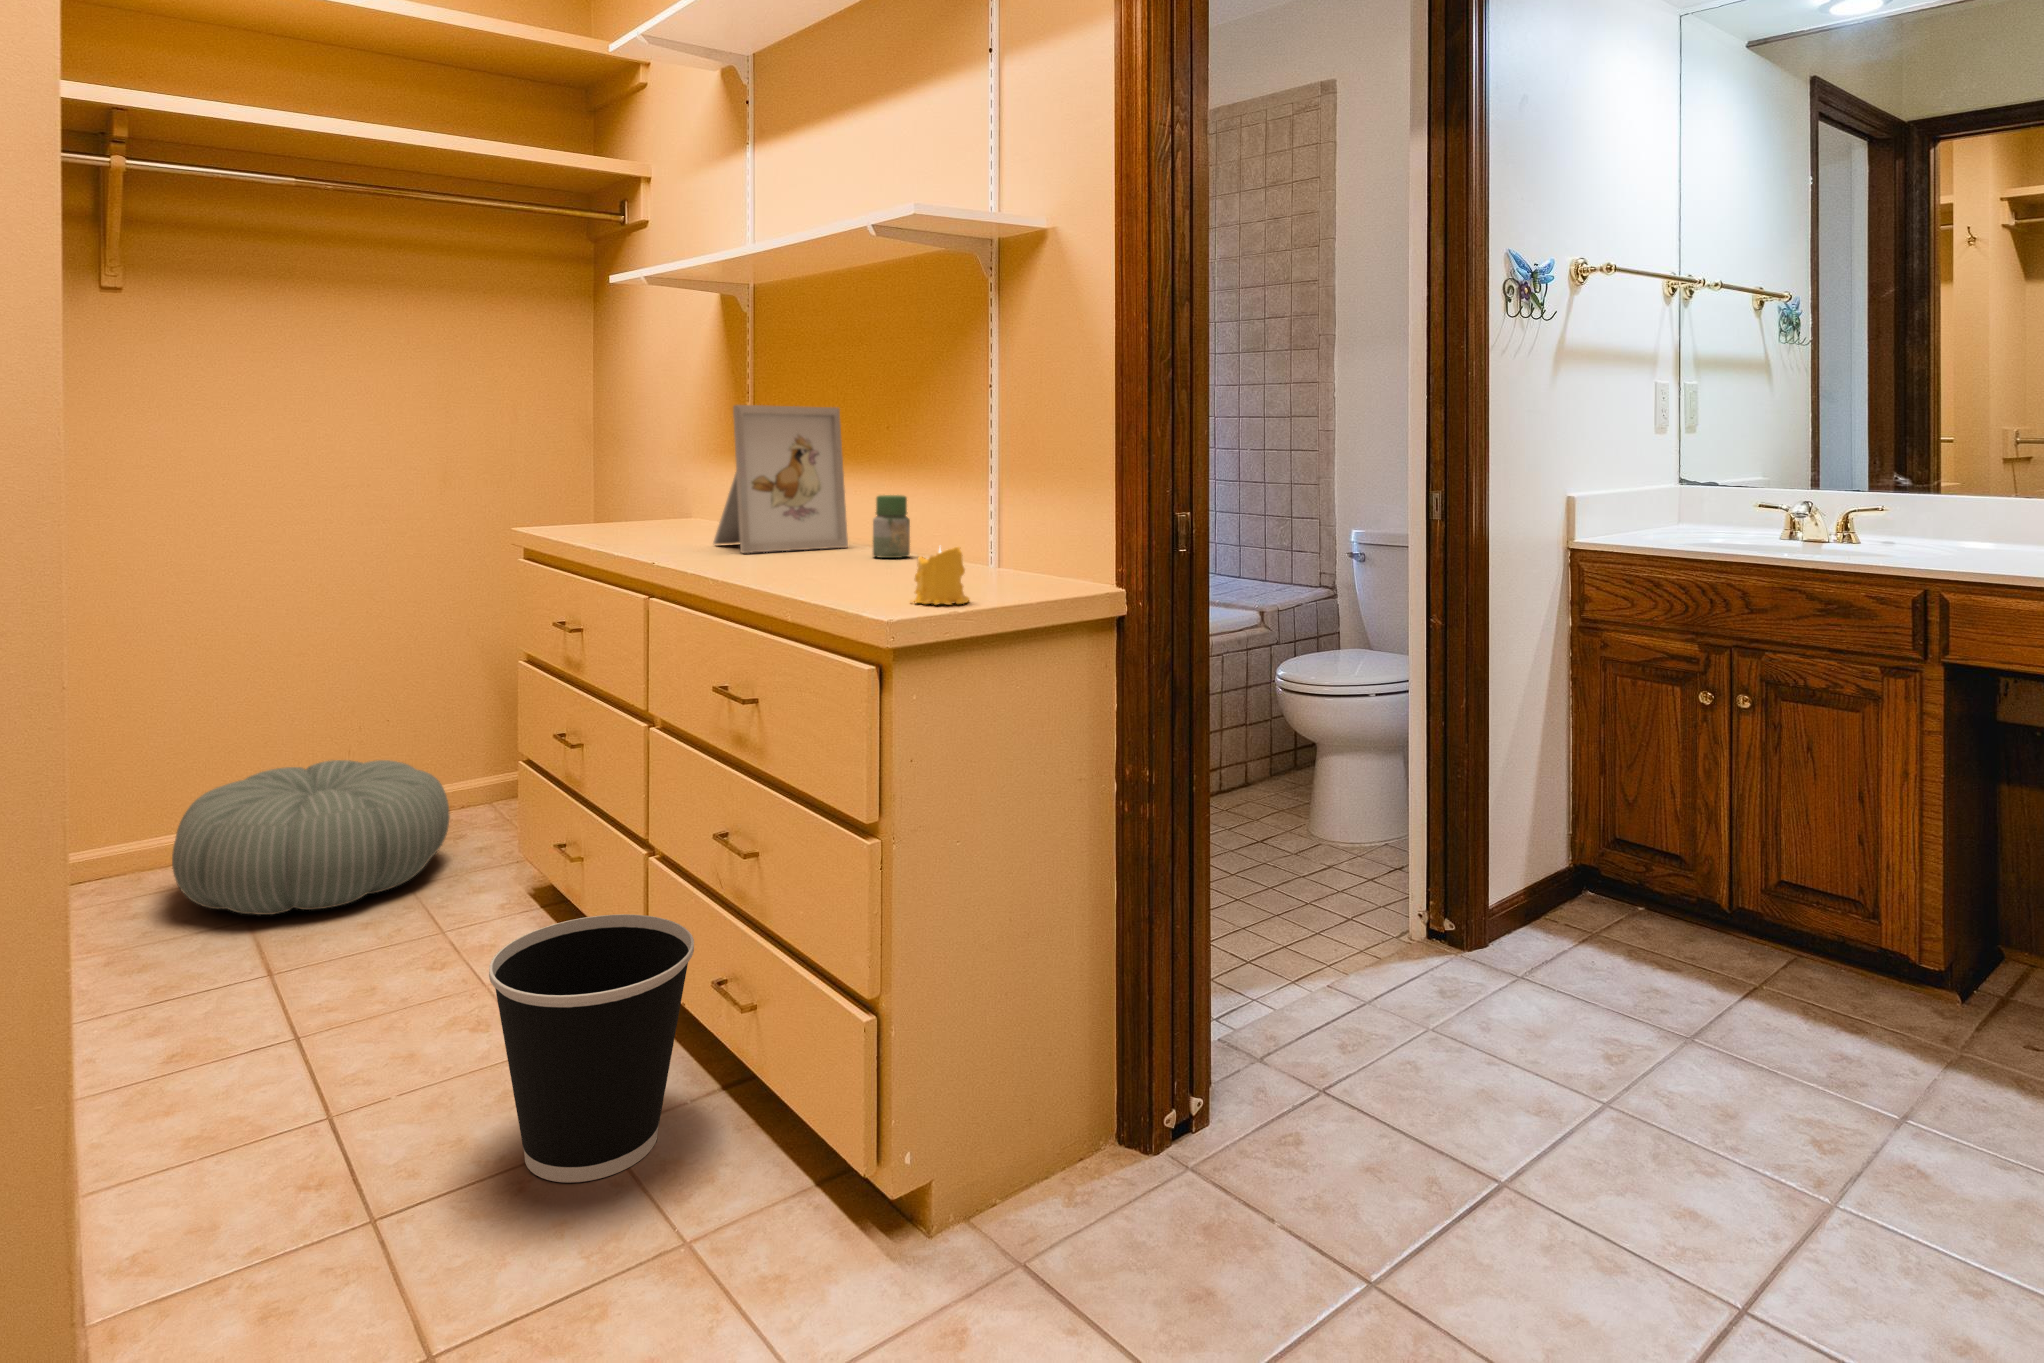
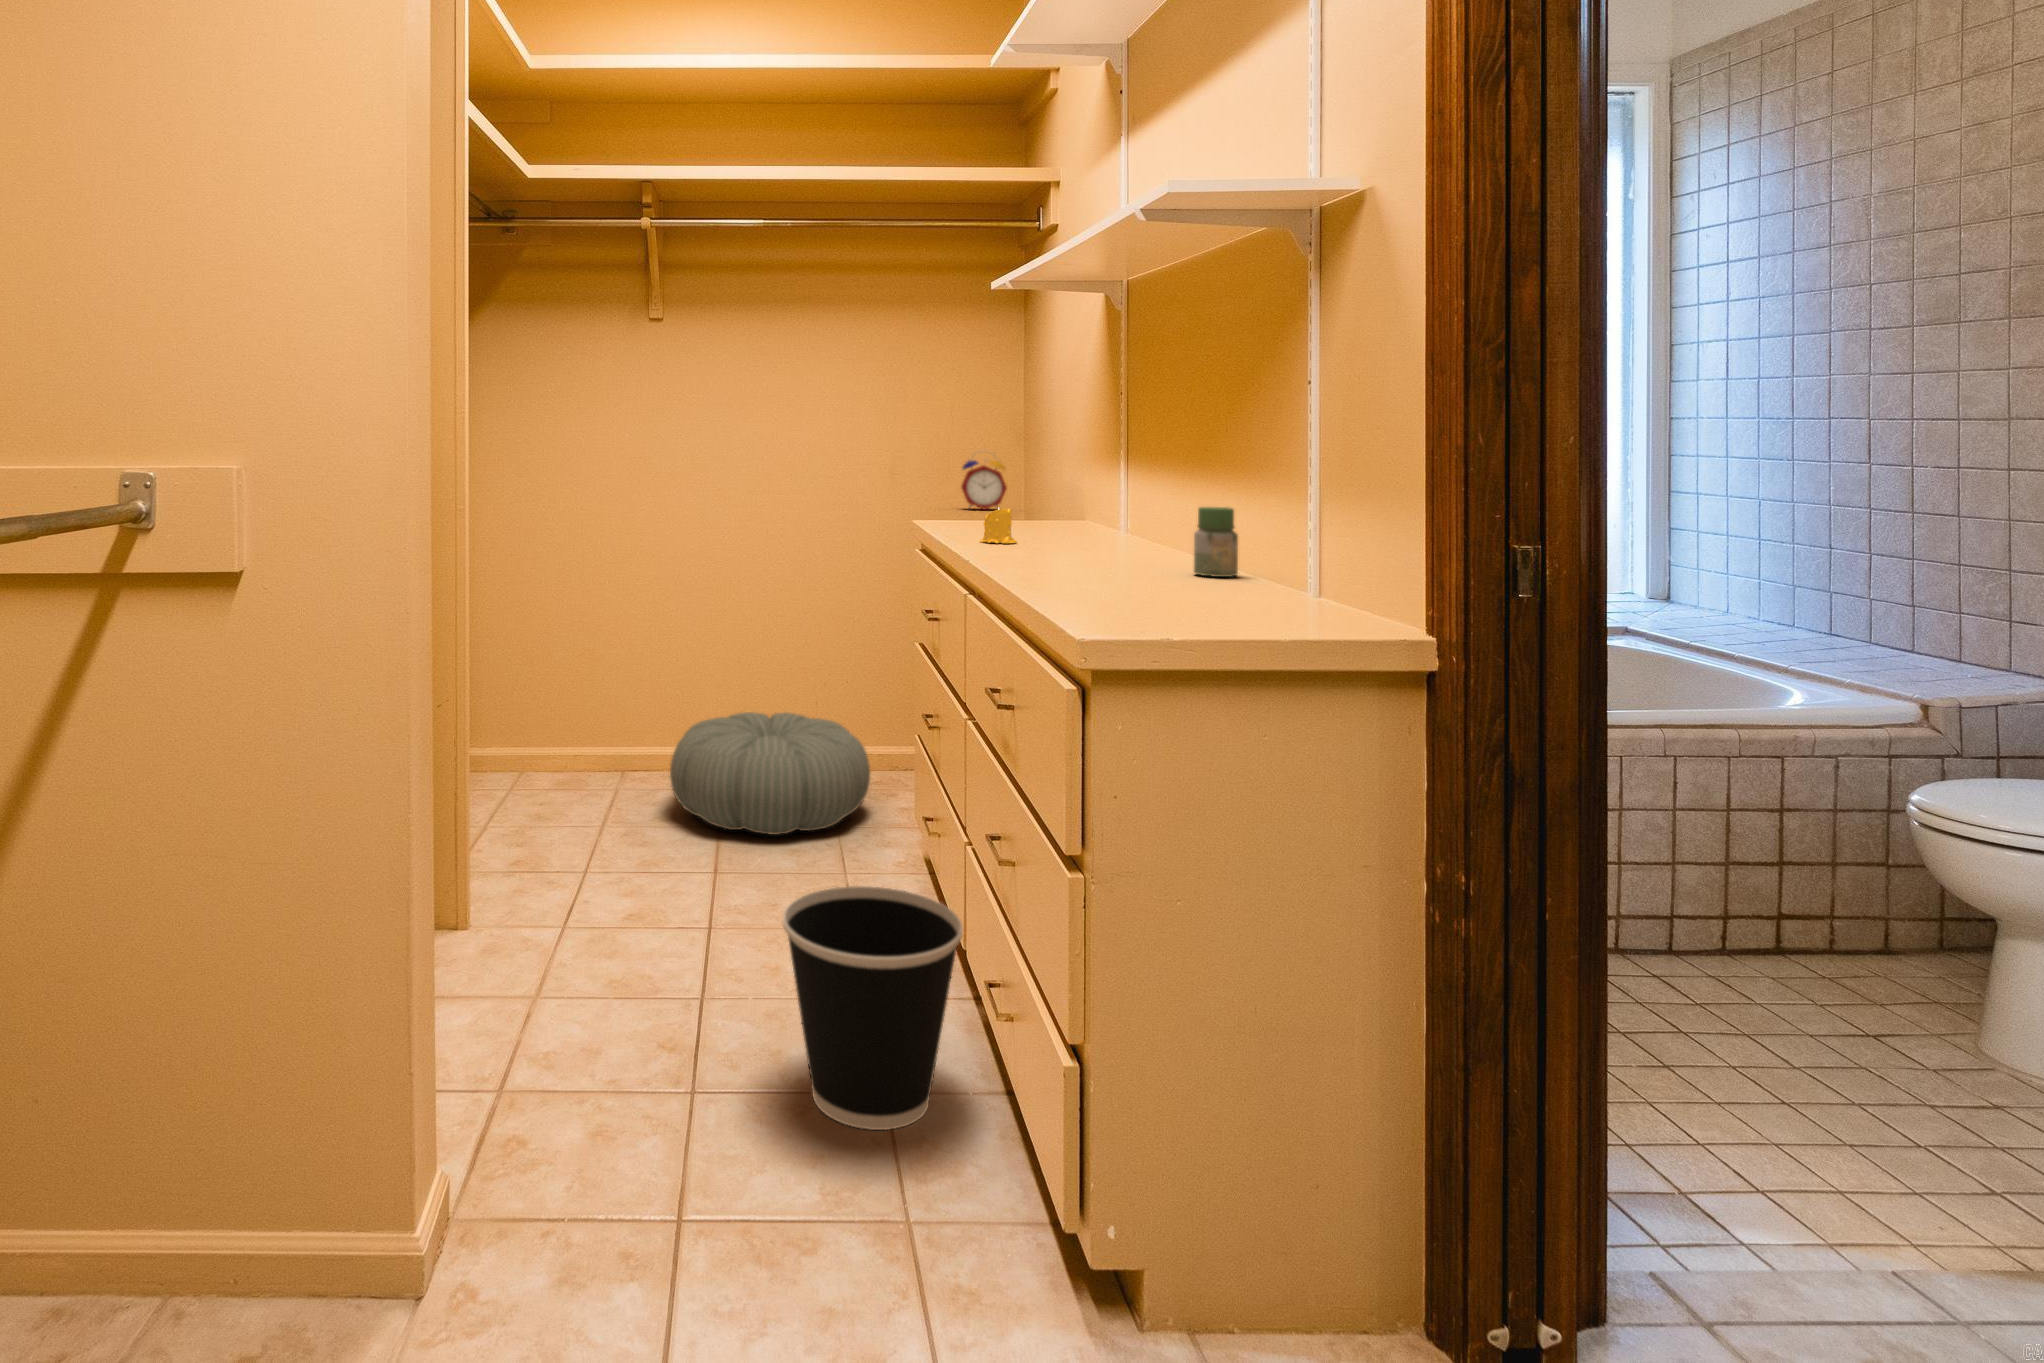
picture frame: present [713,405,848,553] -> none [1054,409,1188,562]
alarm clock: none [532,447,585,510] -> present [961,450,1007,510]
candle: present [911,547,970,605] -> present [980,508,1017,543]

